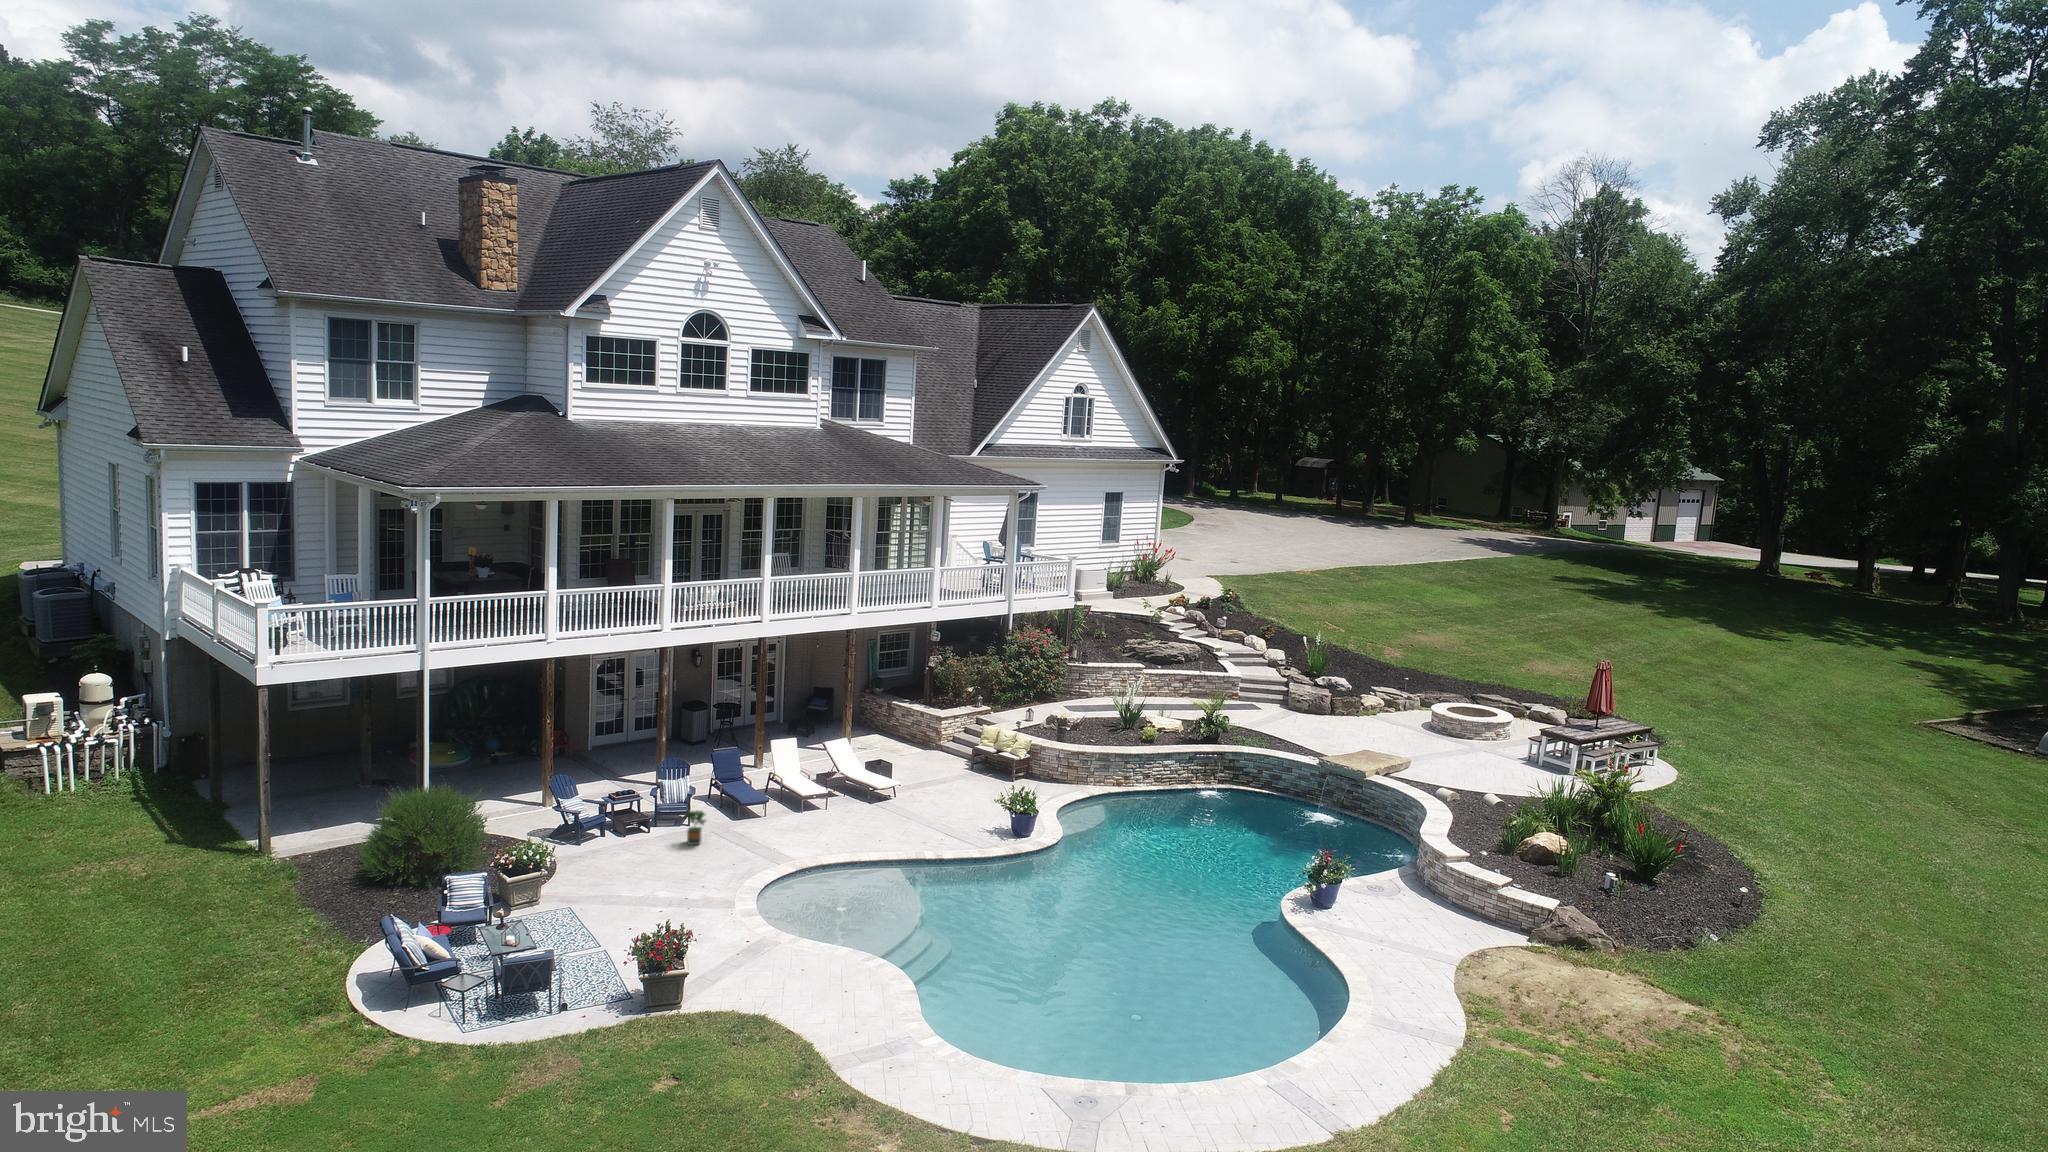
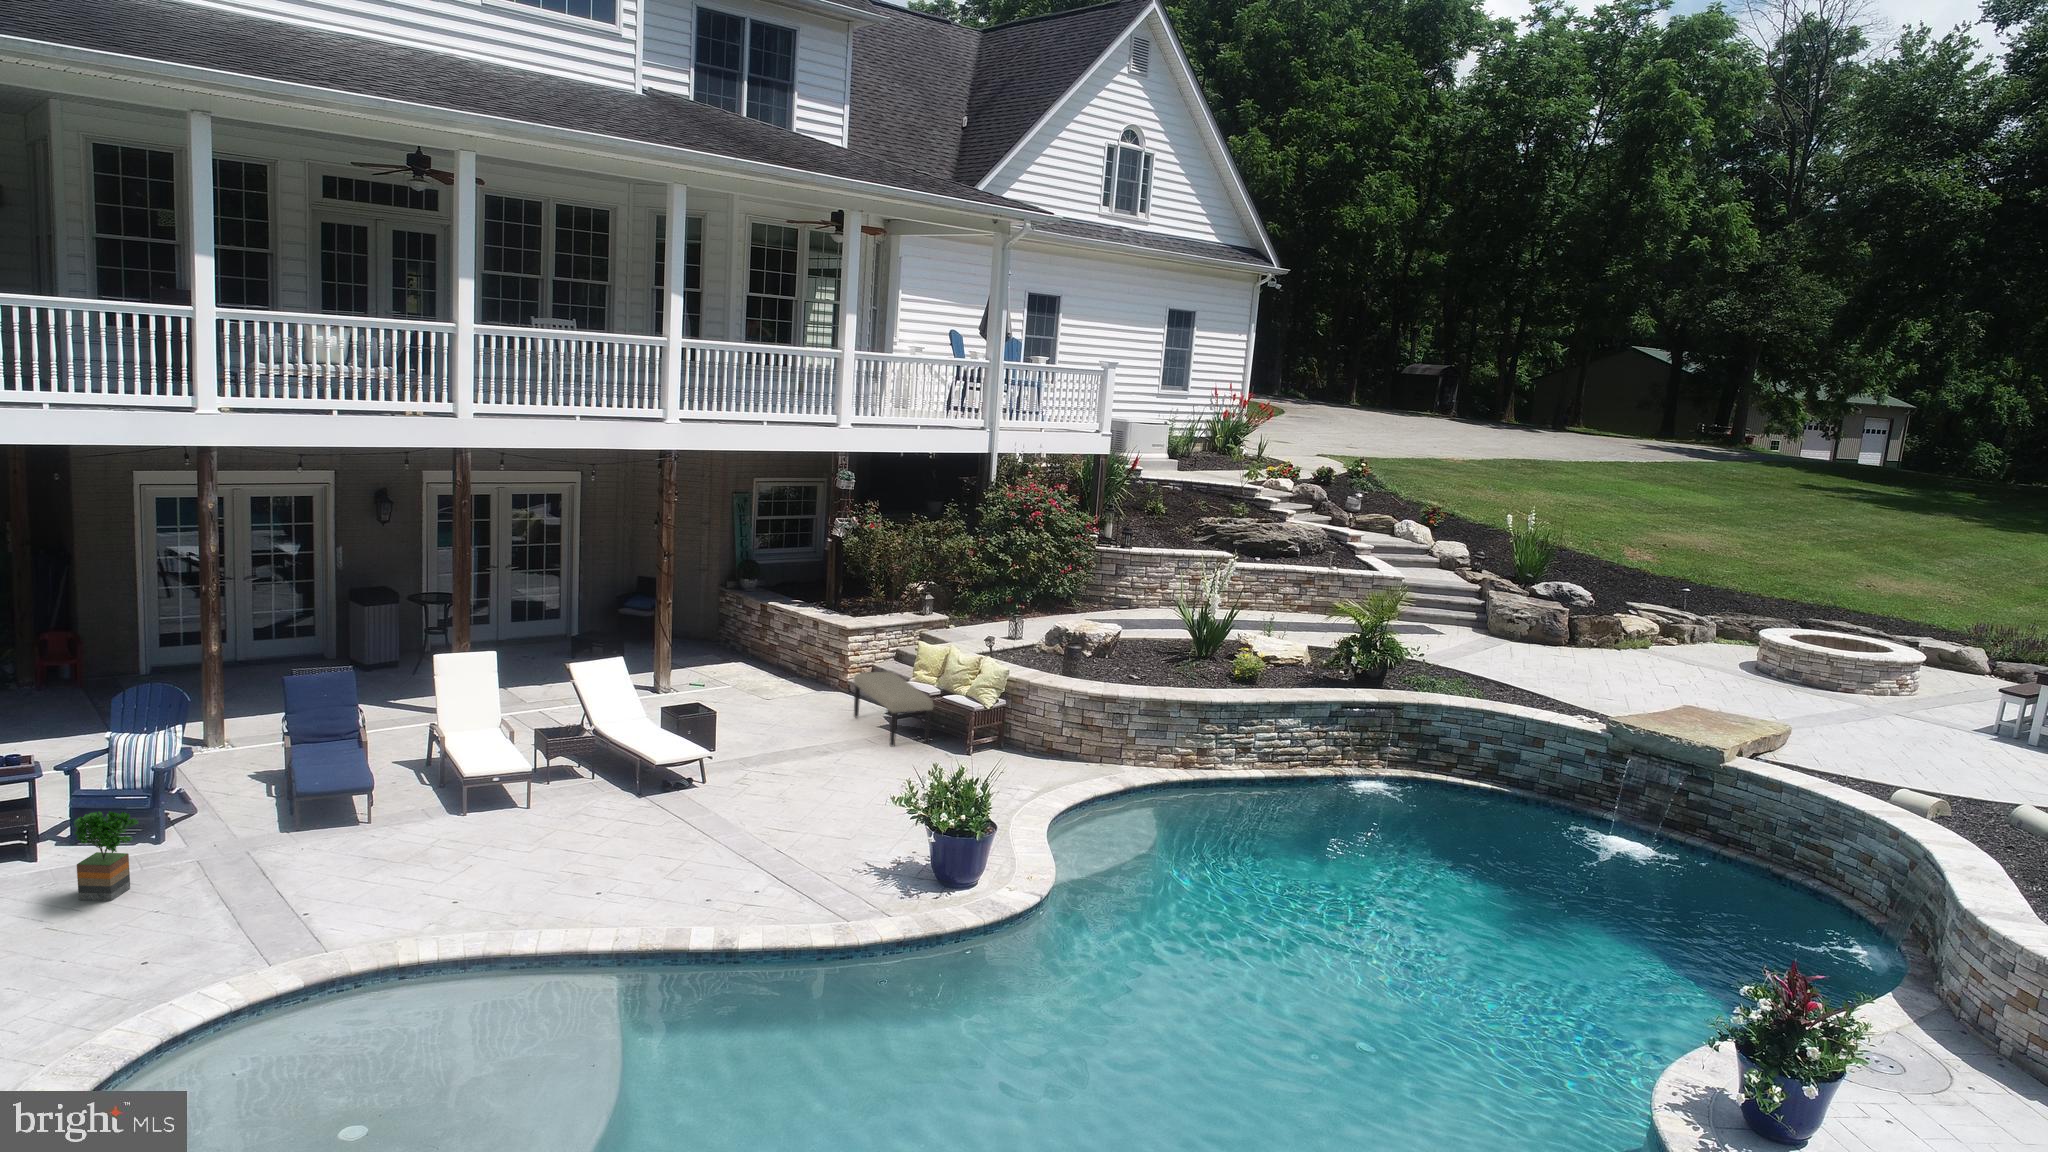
bench: none [952,741,996,779] -> present [854,672,934,746]

